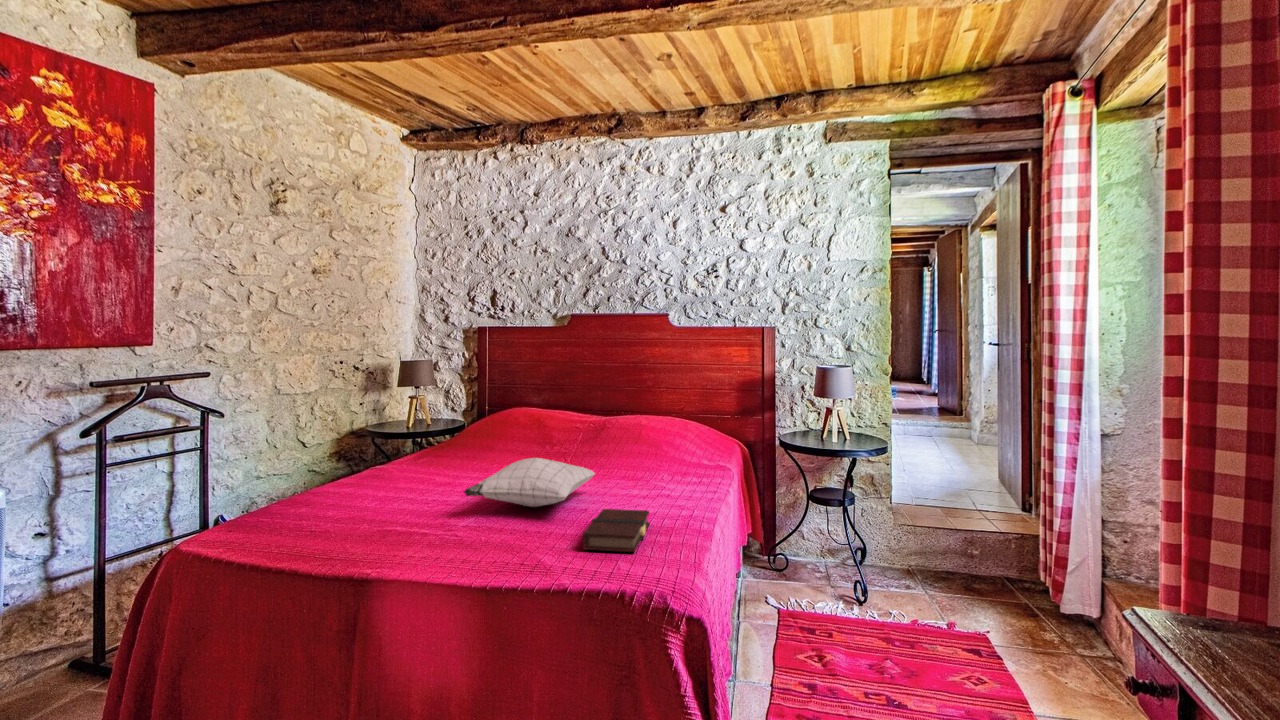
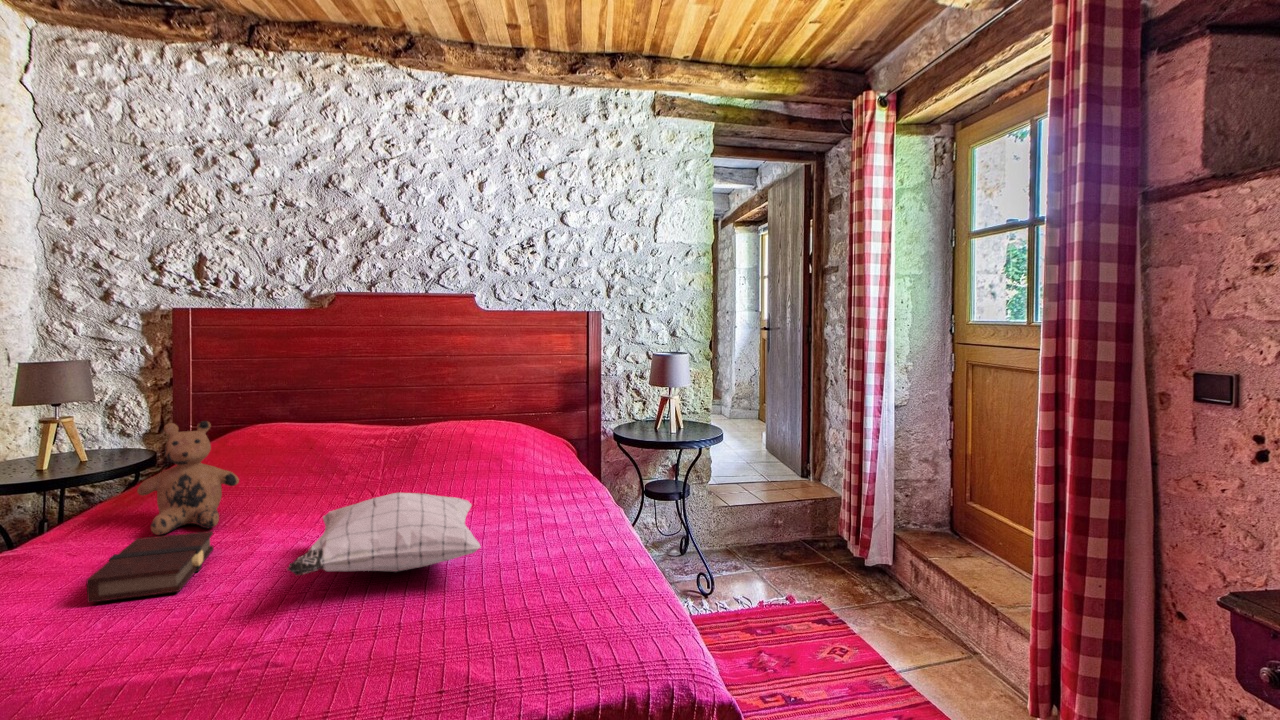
teddy bear: none [434,405,486,471] -> present [137,421,239,535]
book: present [583,509,649,552] -> present [87,531,213,603]

